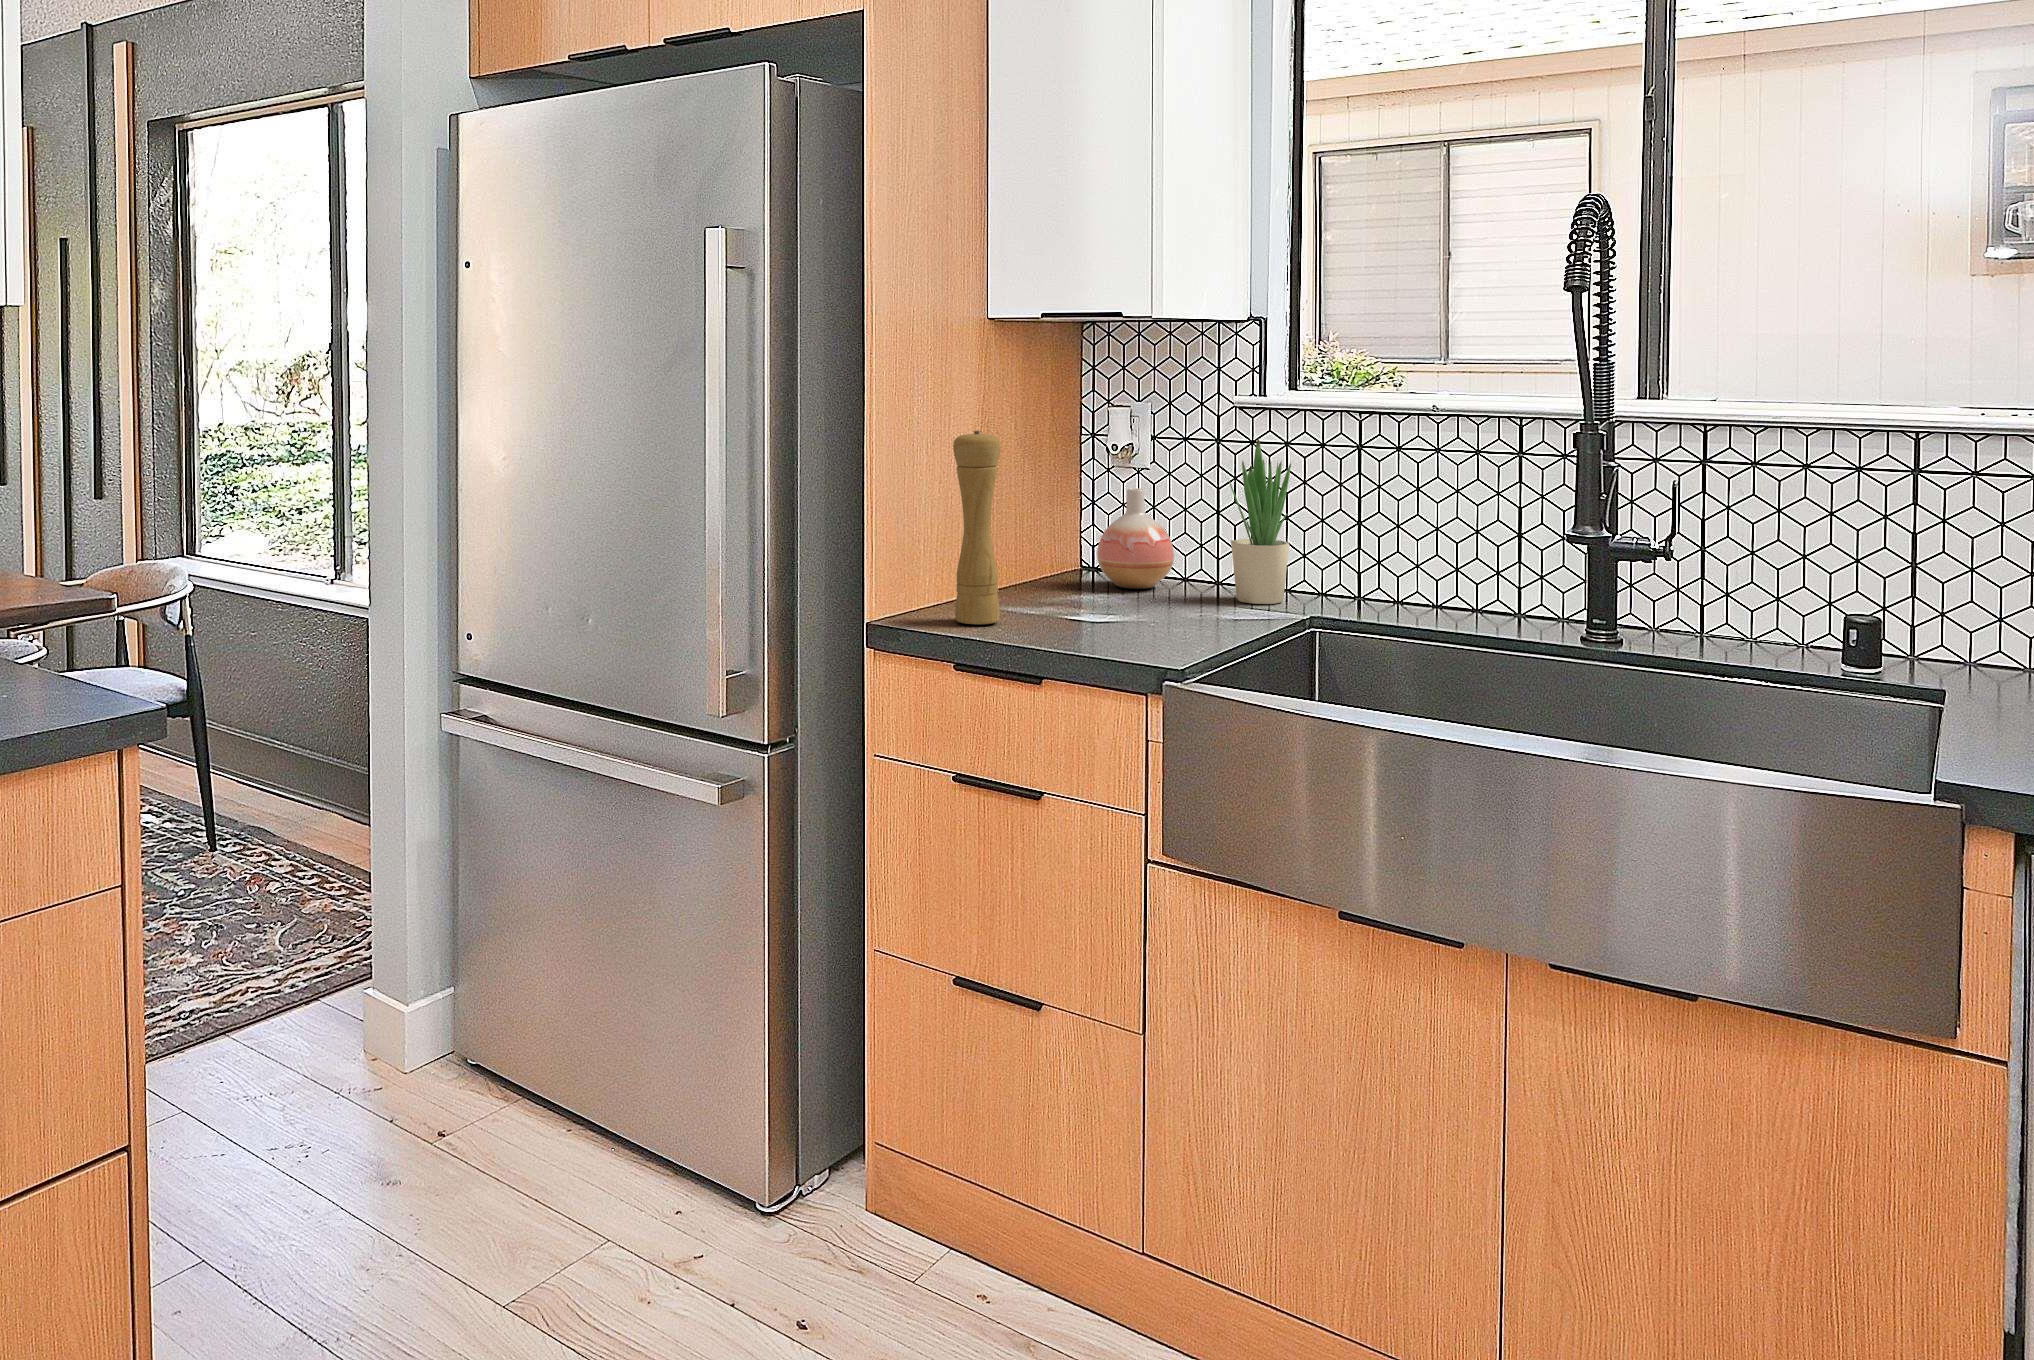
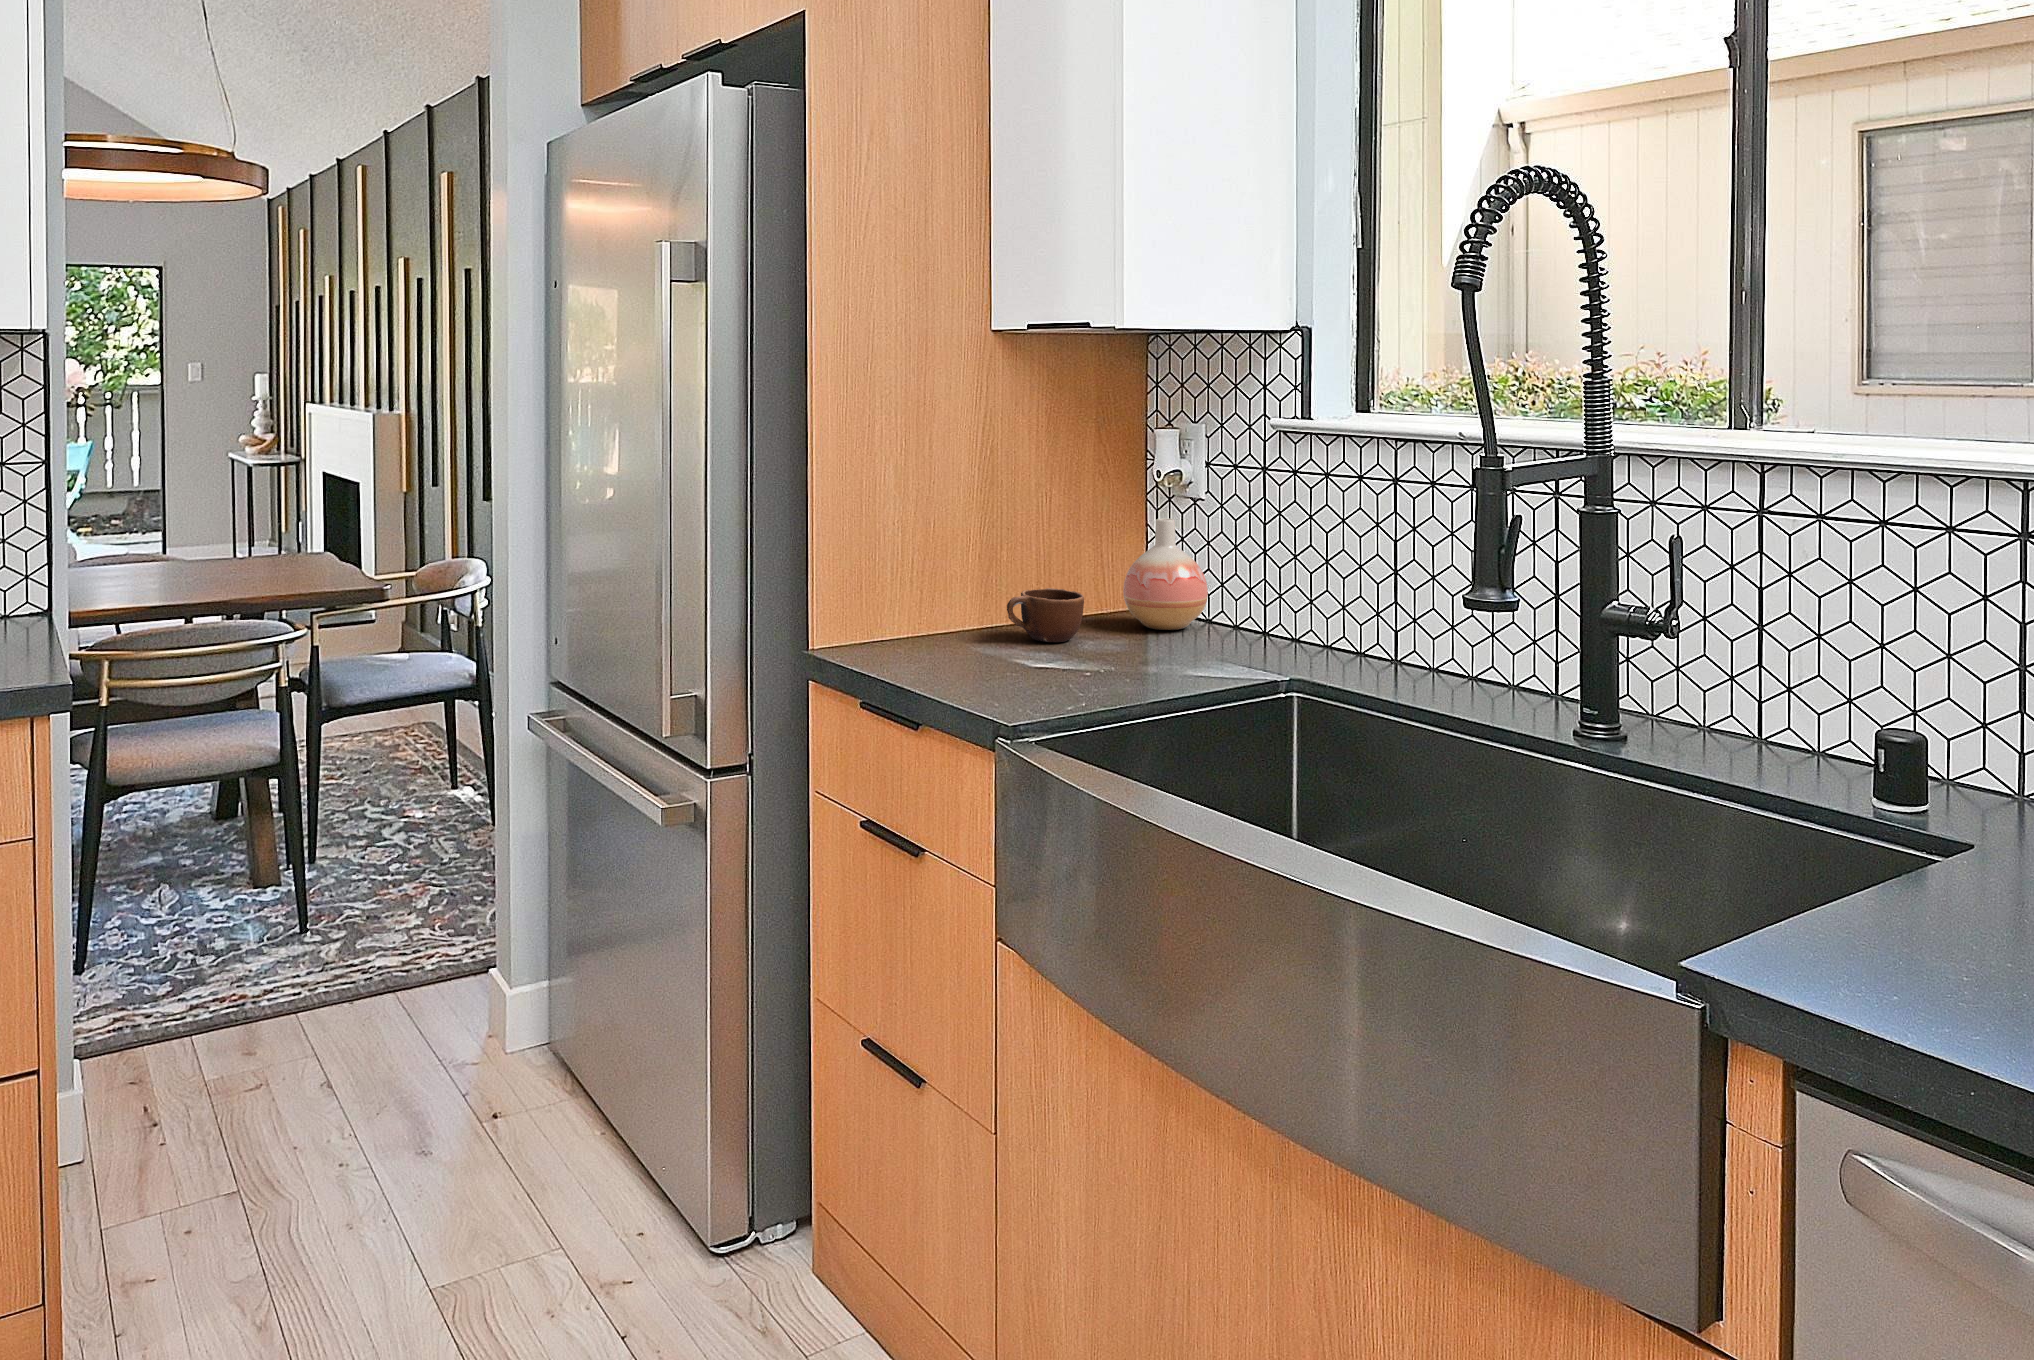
pepper mill: present [953,431,1001,624] -> none [888,453,939,659]
potted plant: present [1229,438,1291,604] -> none [1240,466,1317,657]
mug: none [1032,555,1094,604] -> present [1007,588,1084,642]

